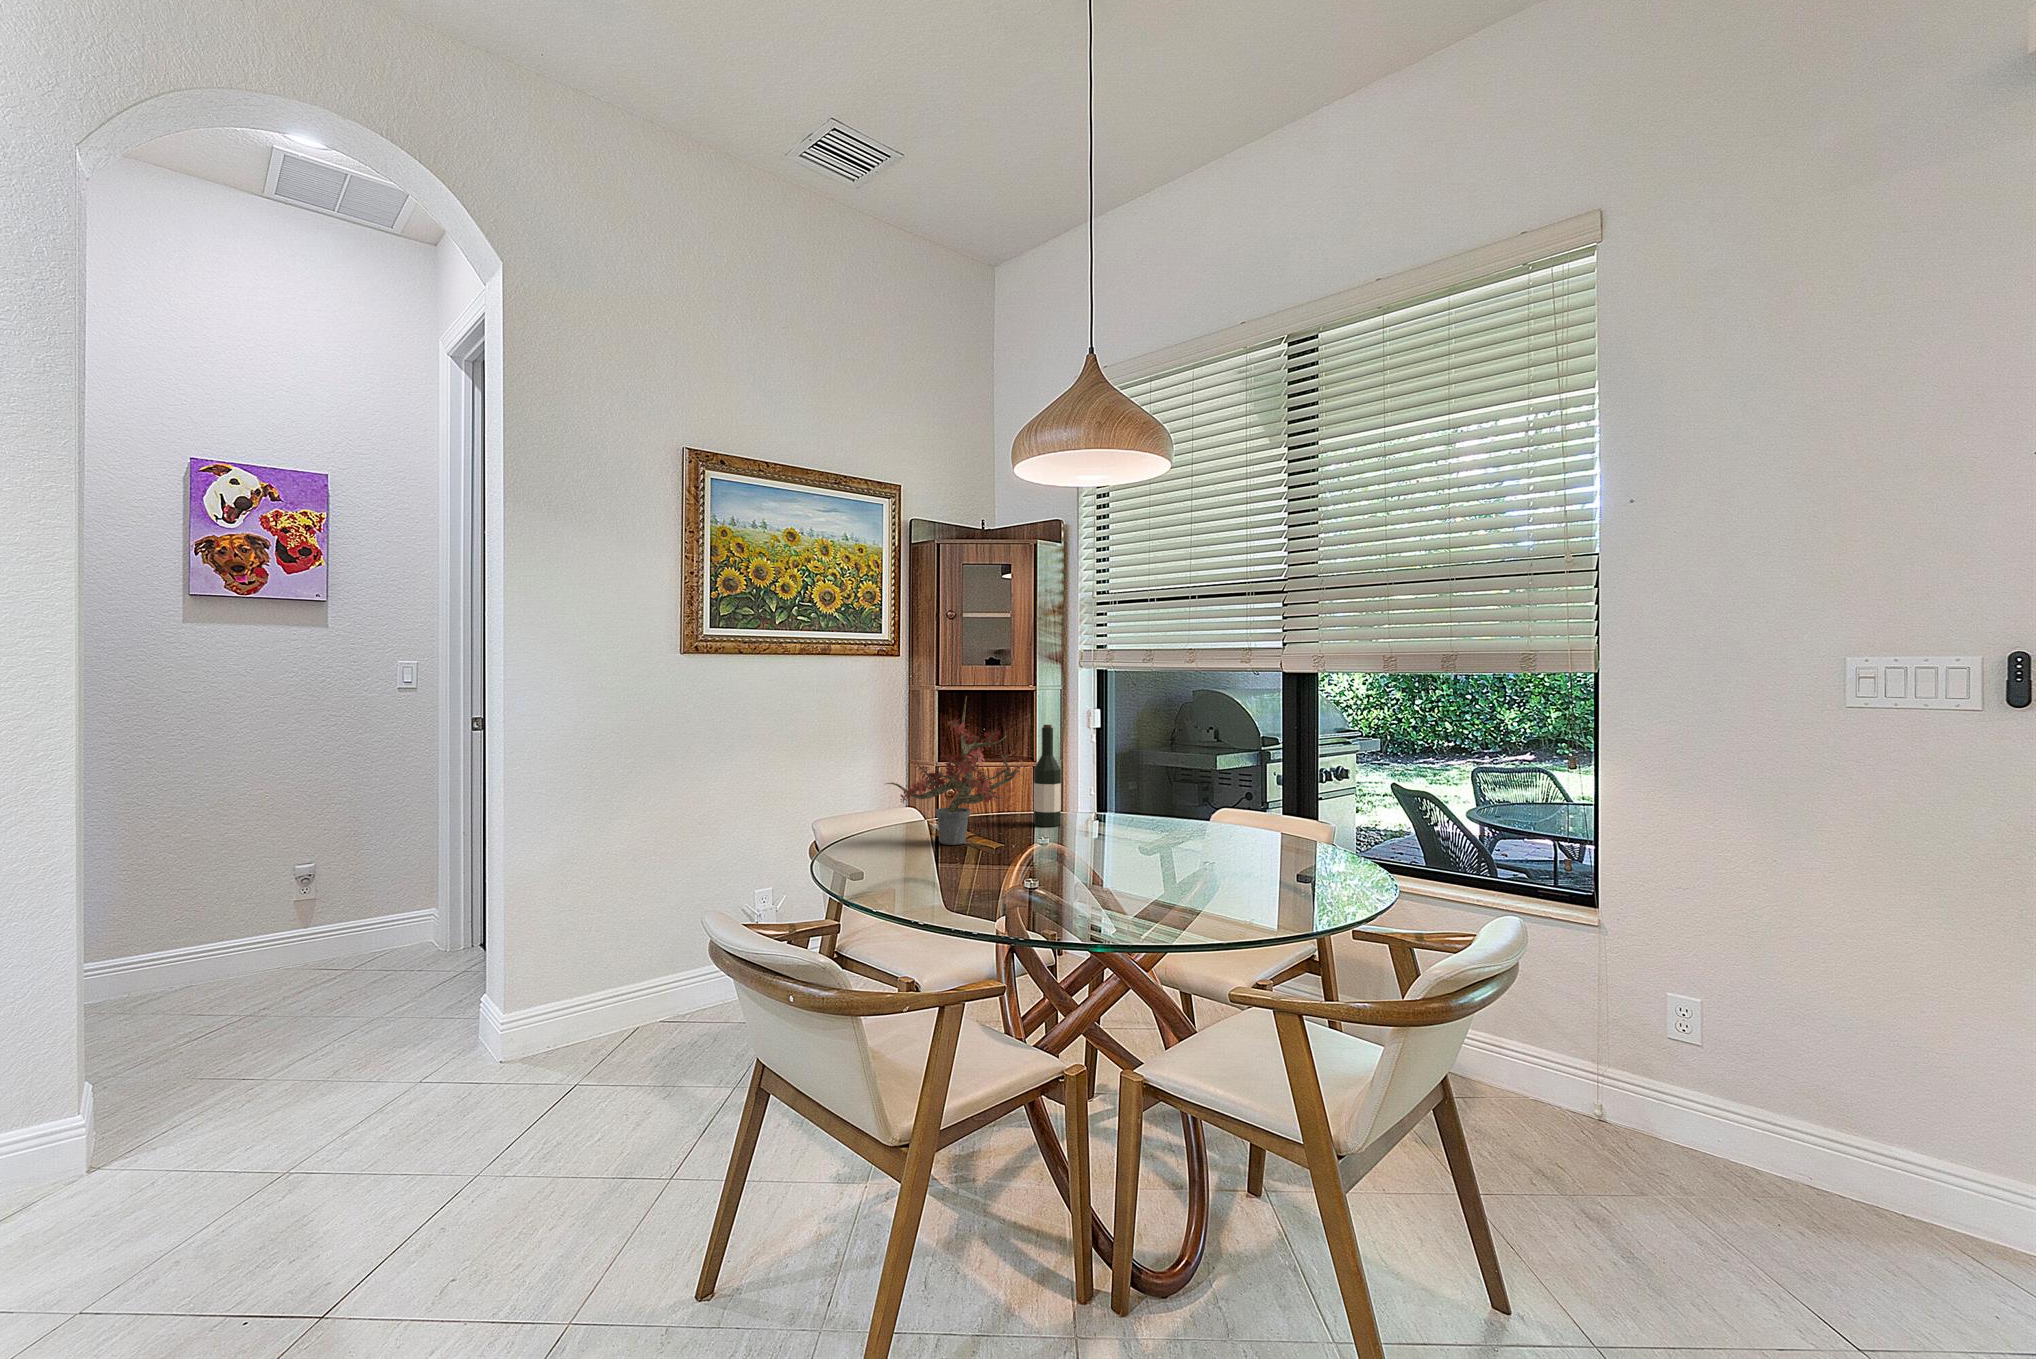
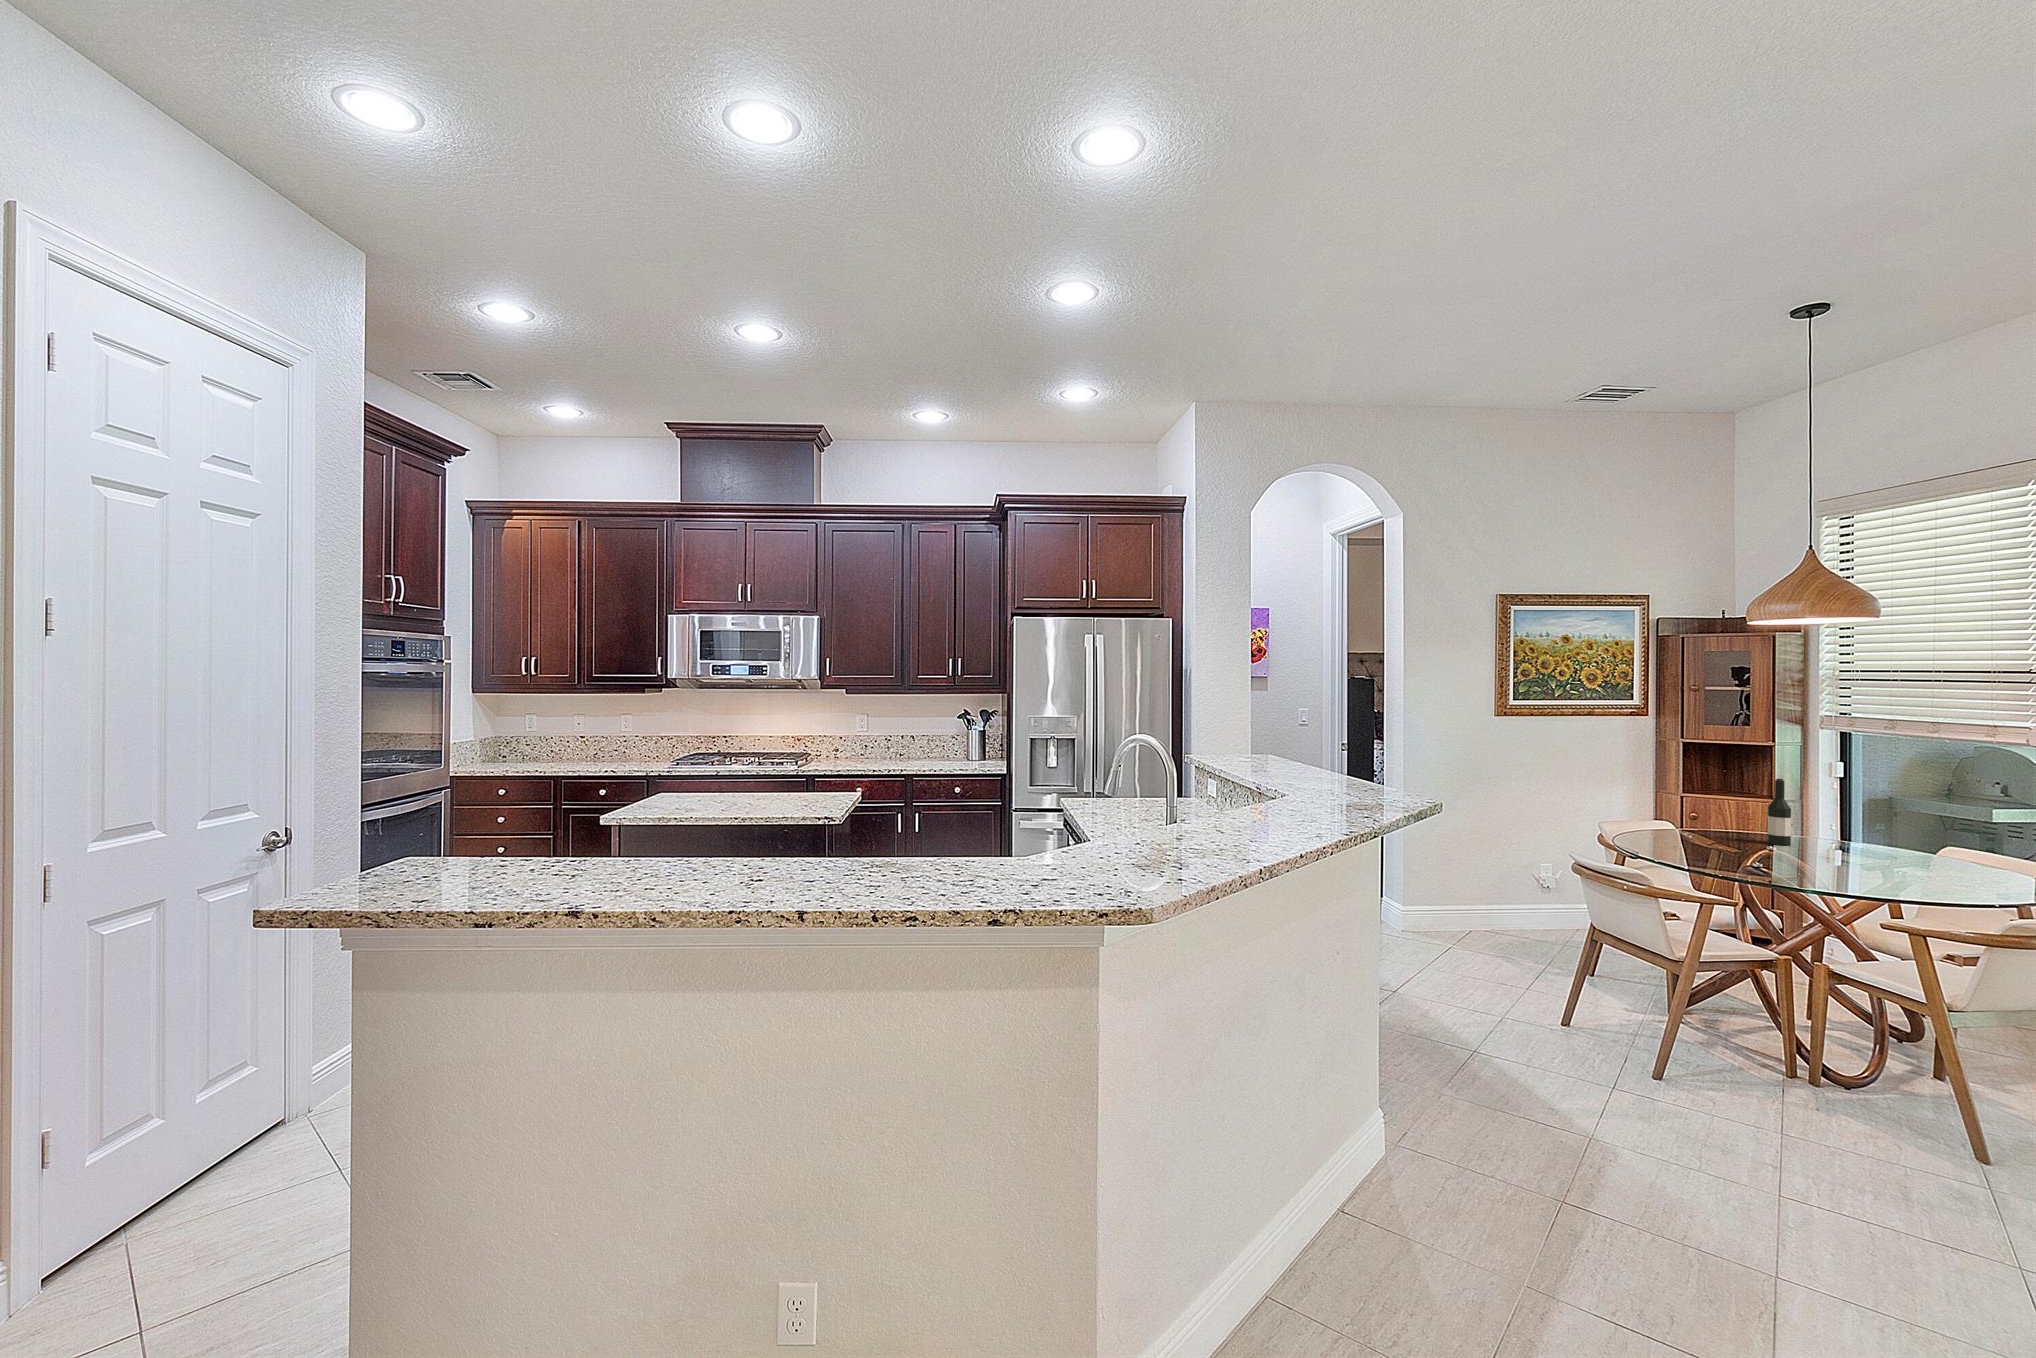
potted plant: present [886,696,1025,845] -> none [1653,759,1761,847]

